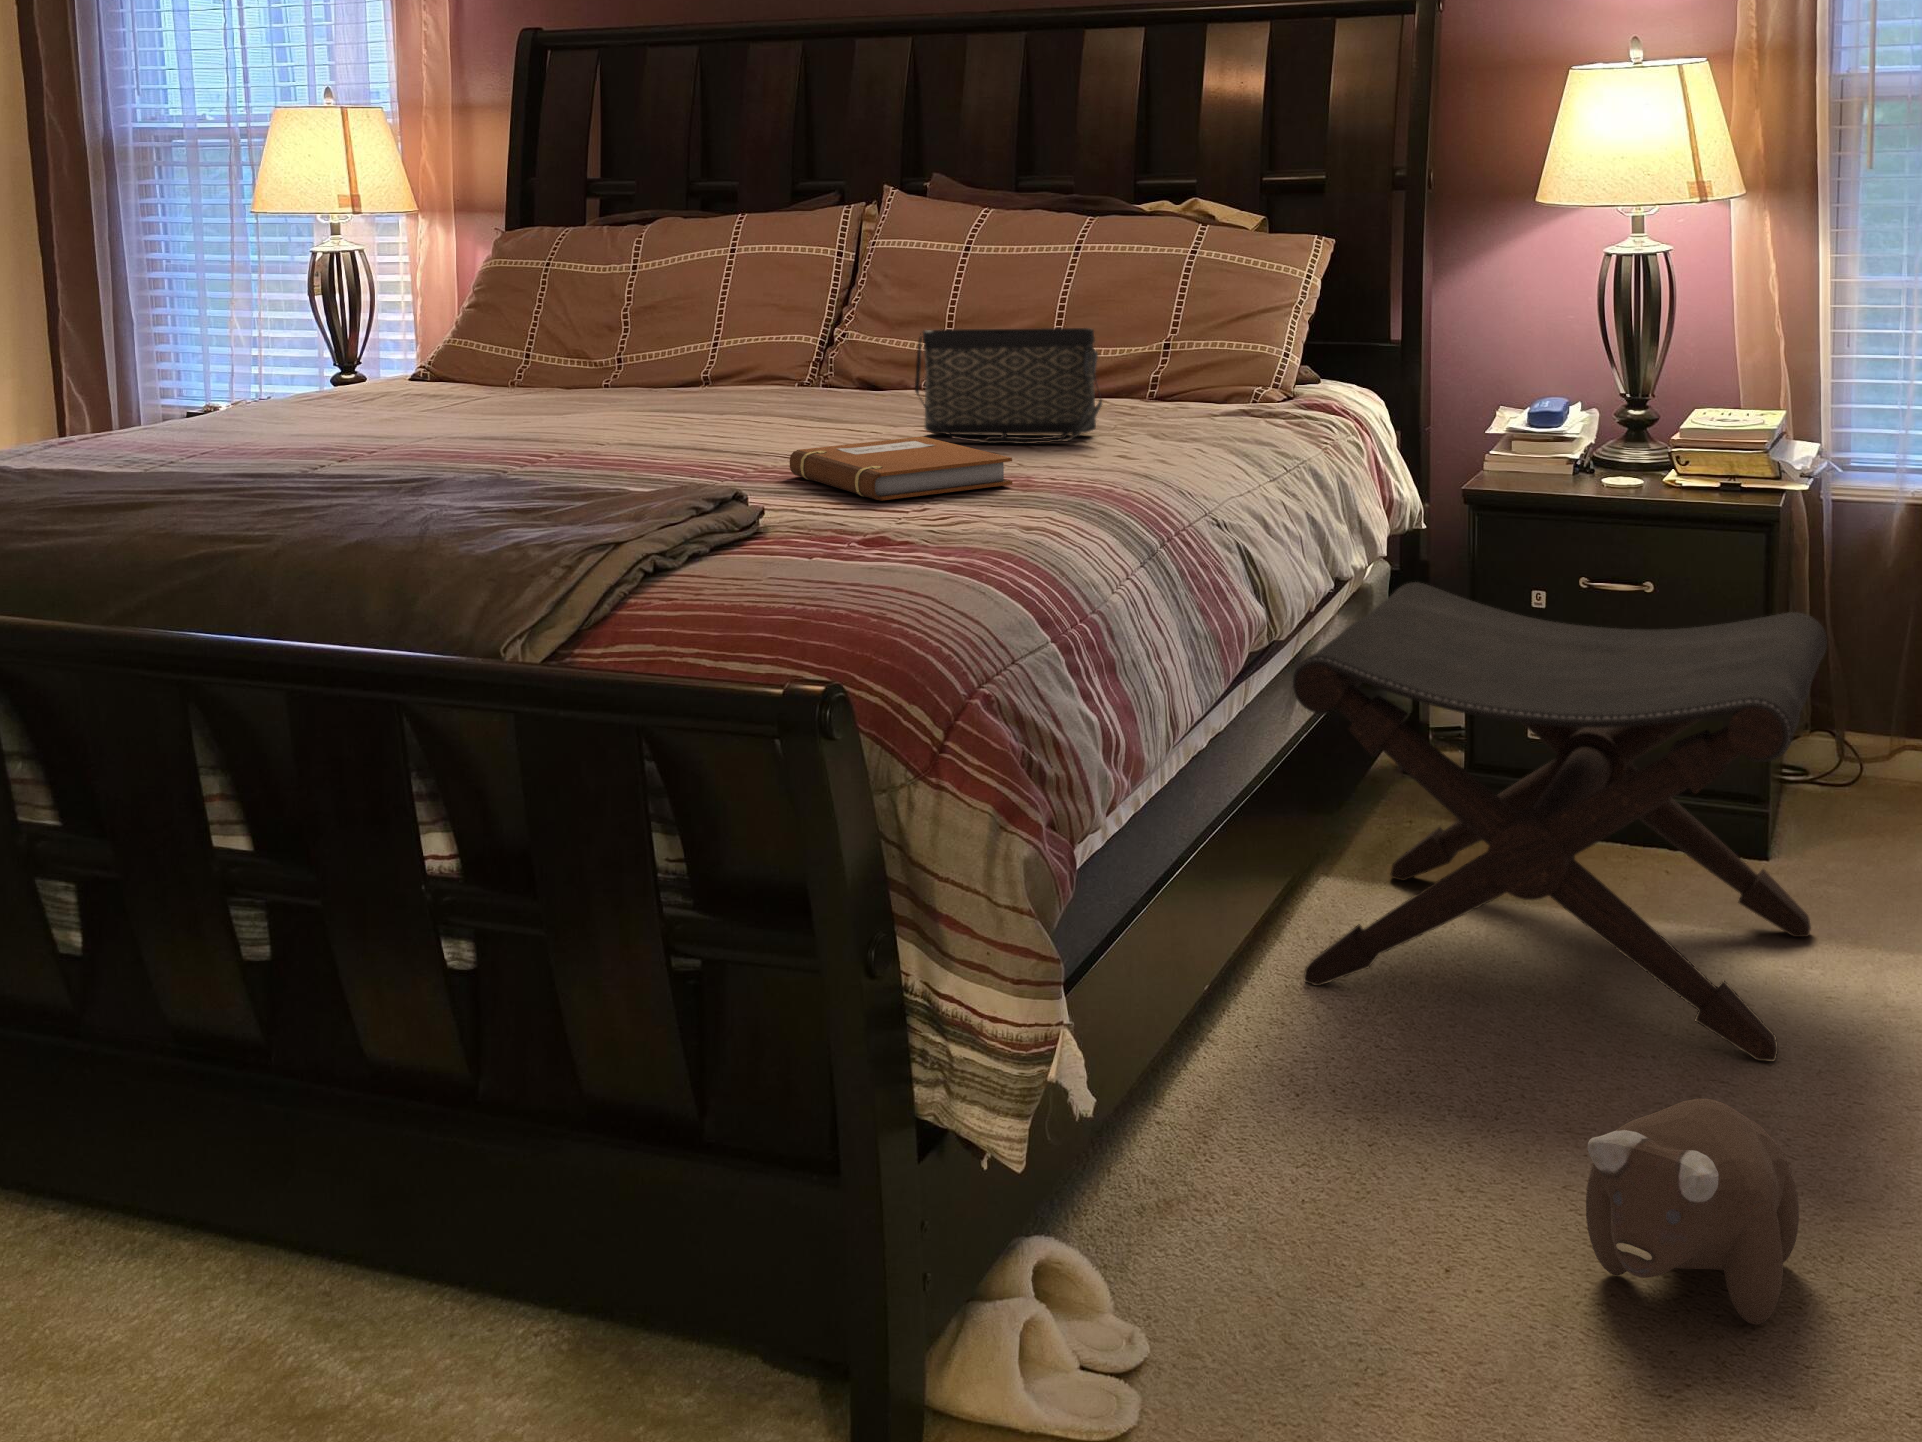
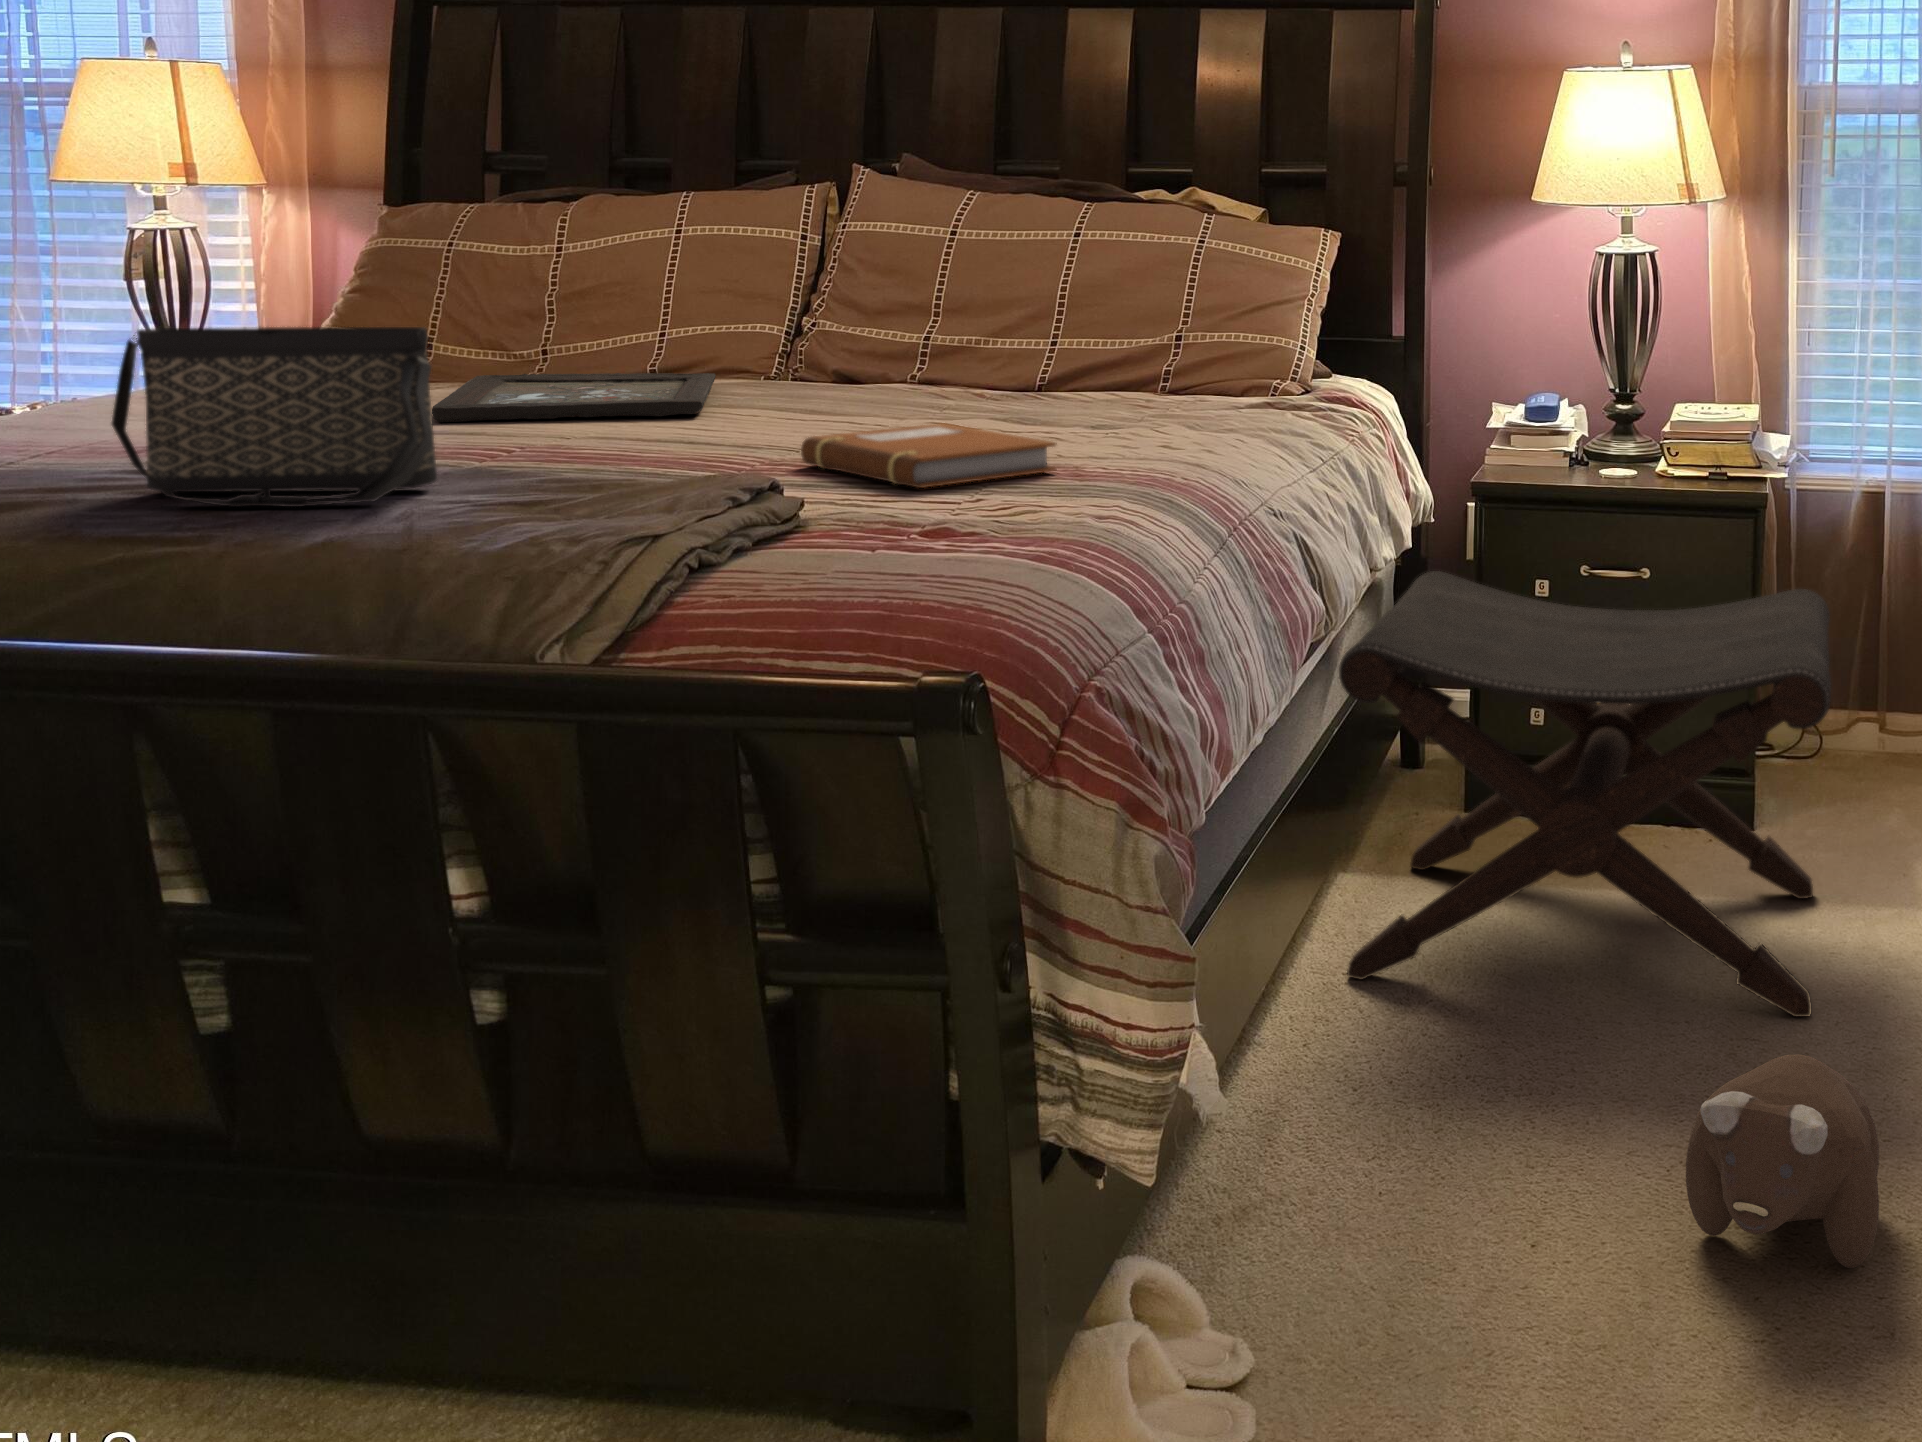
handbag: present [915,328,1102,444] -> present [112,327,437,507]
tray: none [505,383,755,430] -> present [432,373,716,422]

